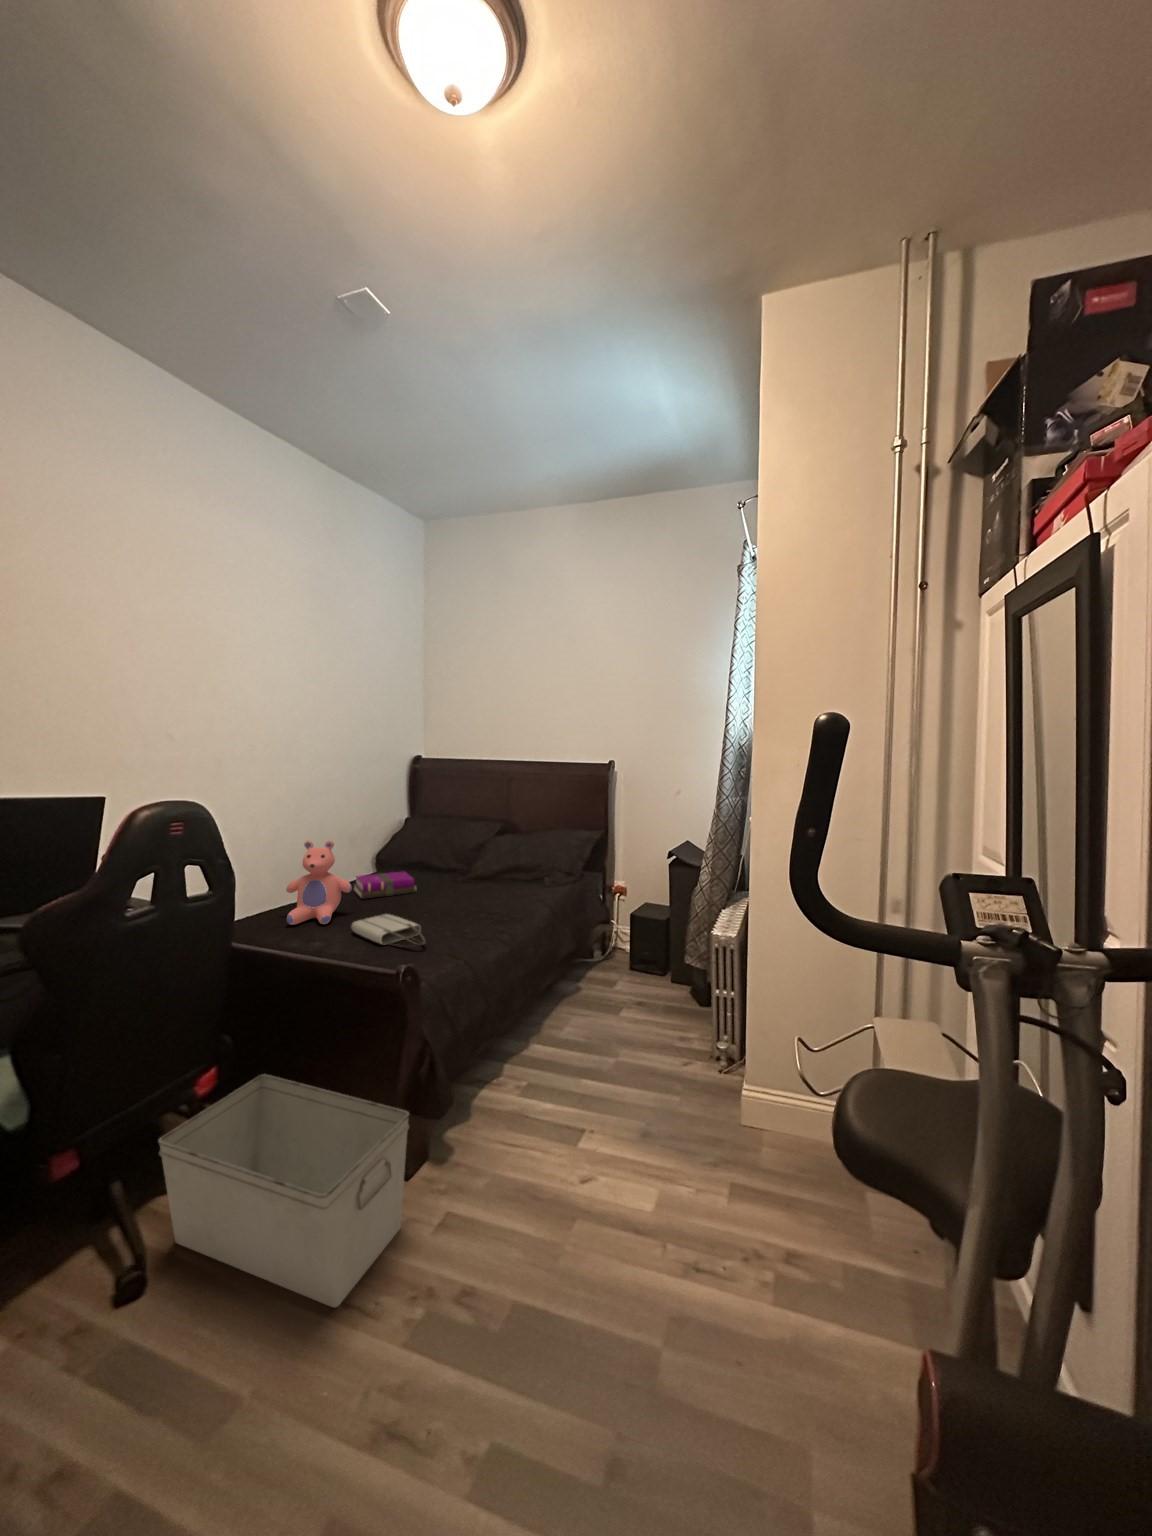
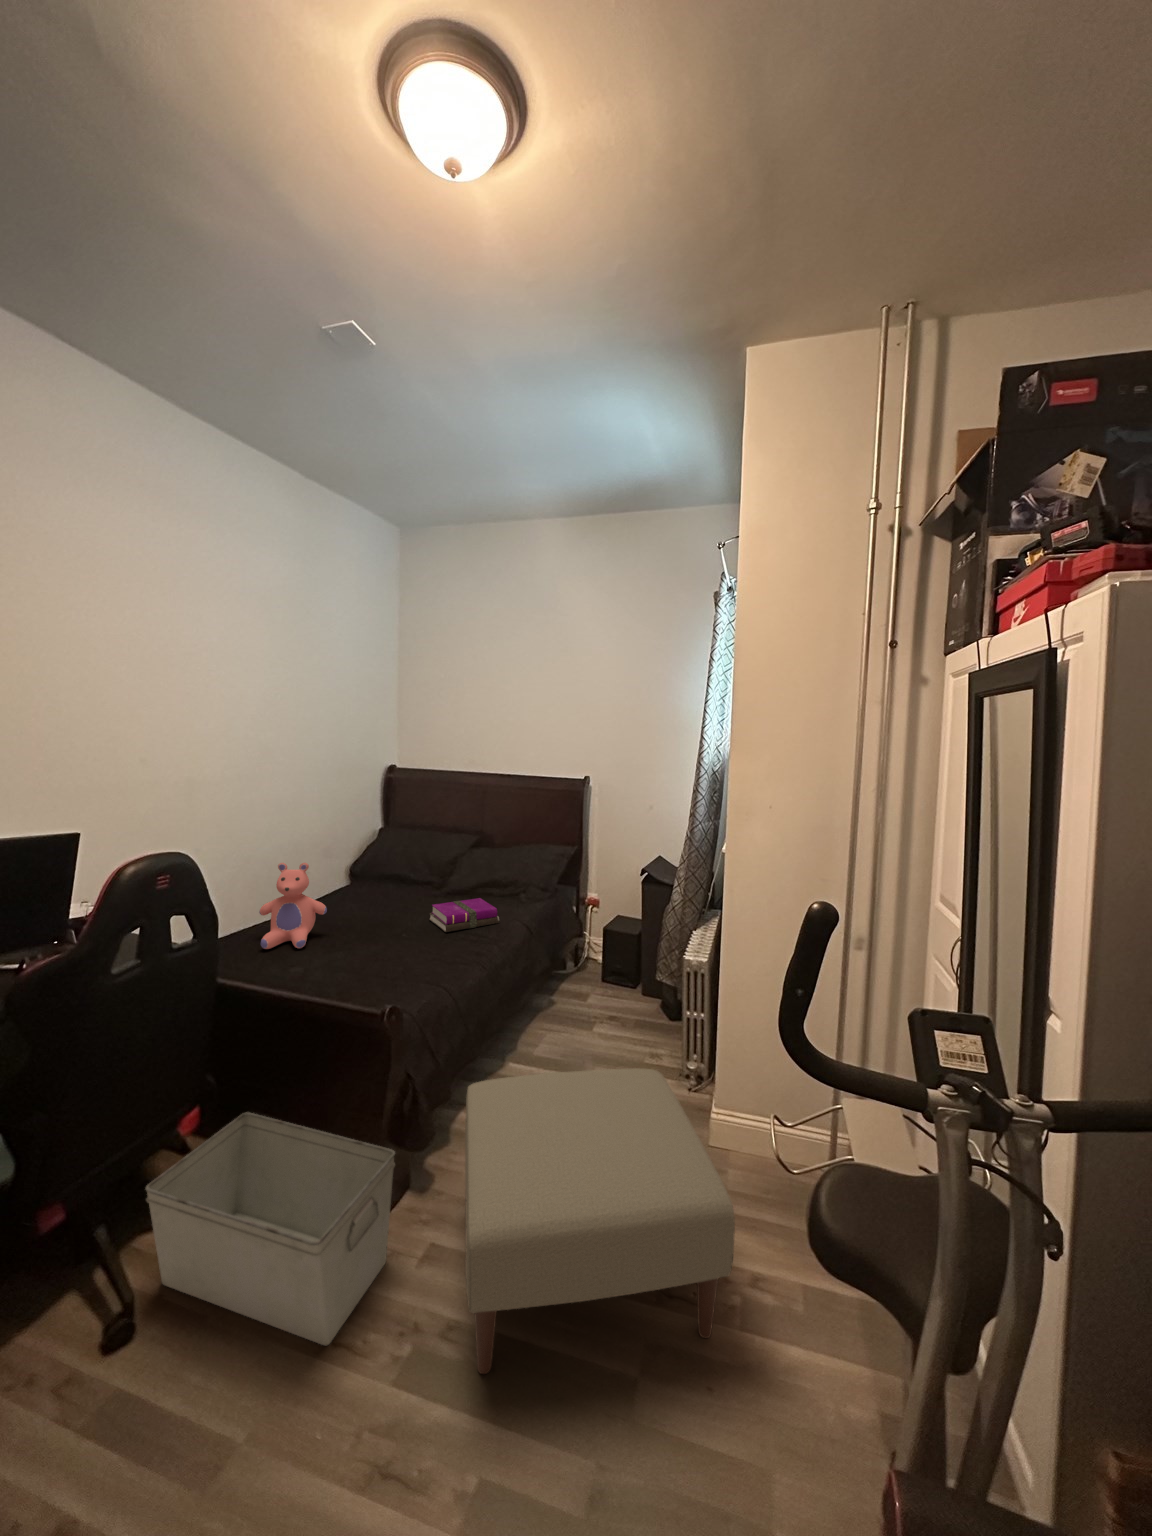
notebook: present [354,871,417,899] -> present [429,898,499,932]
tote bag: present [351,914,426,947] -> none [328,938,405,976]
ottoman: none [477,1038,765,1342] -> present [465,1068,735,1374]

